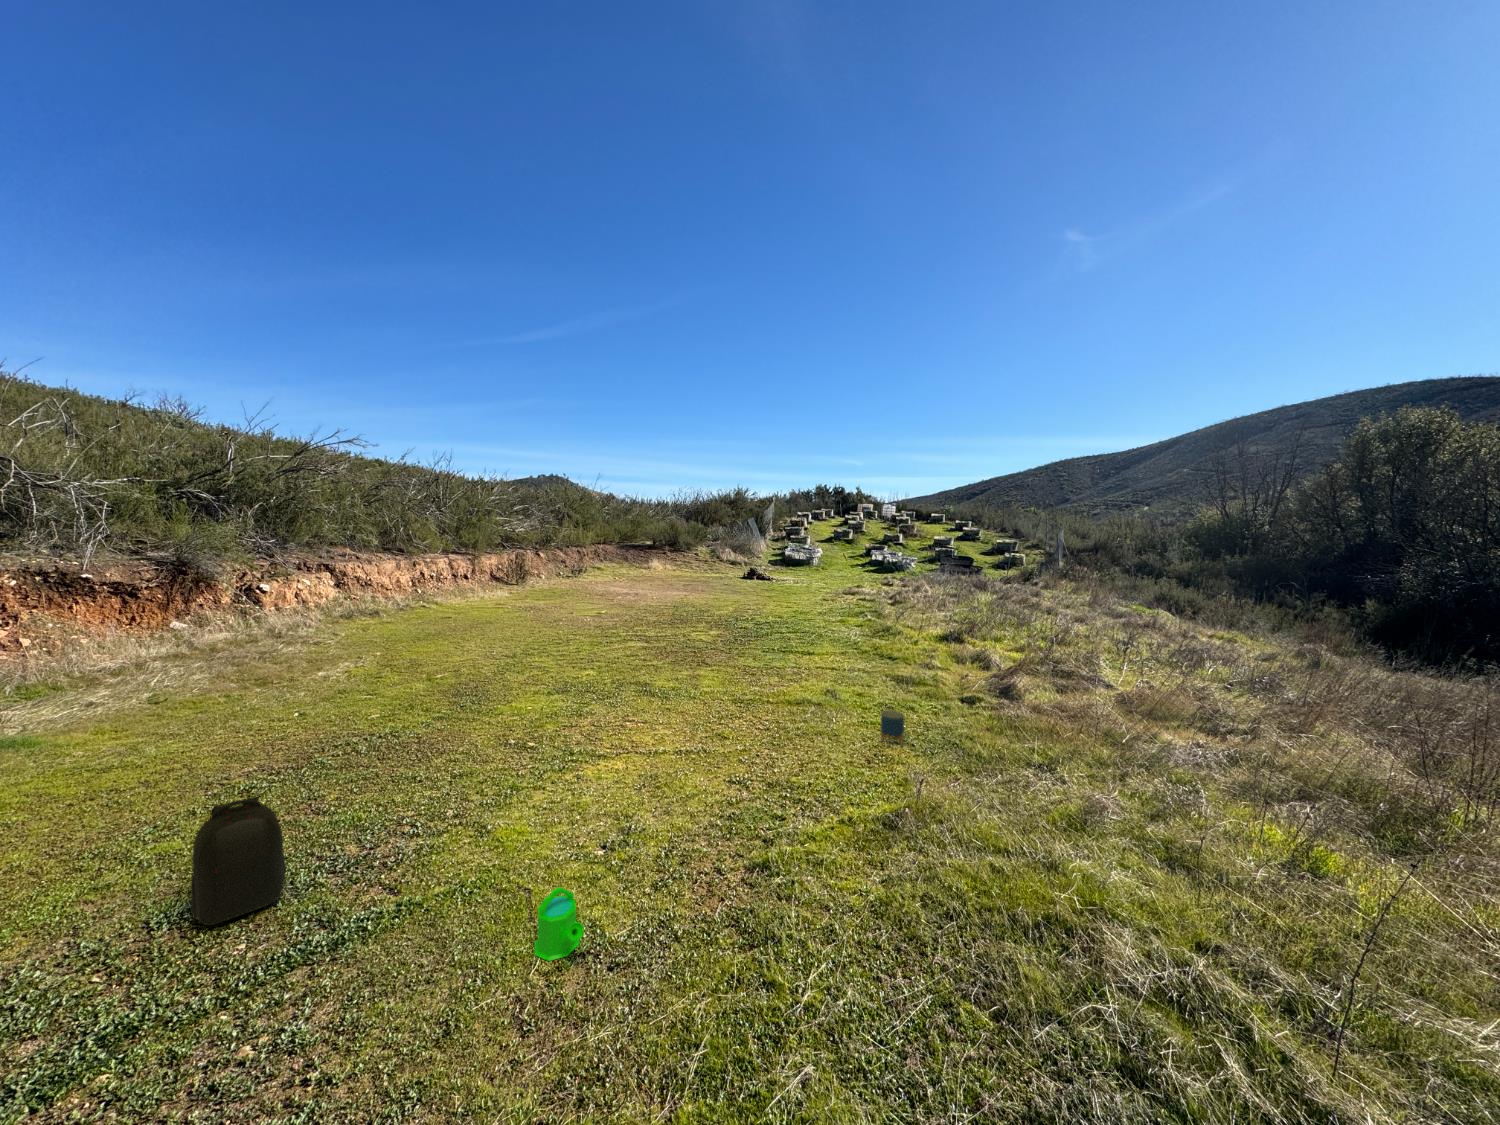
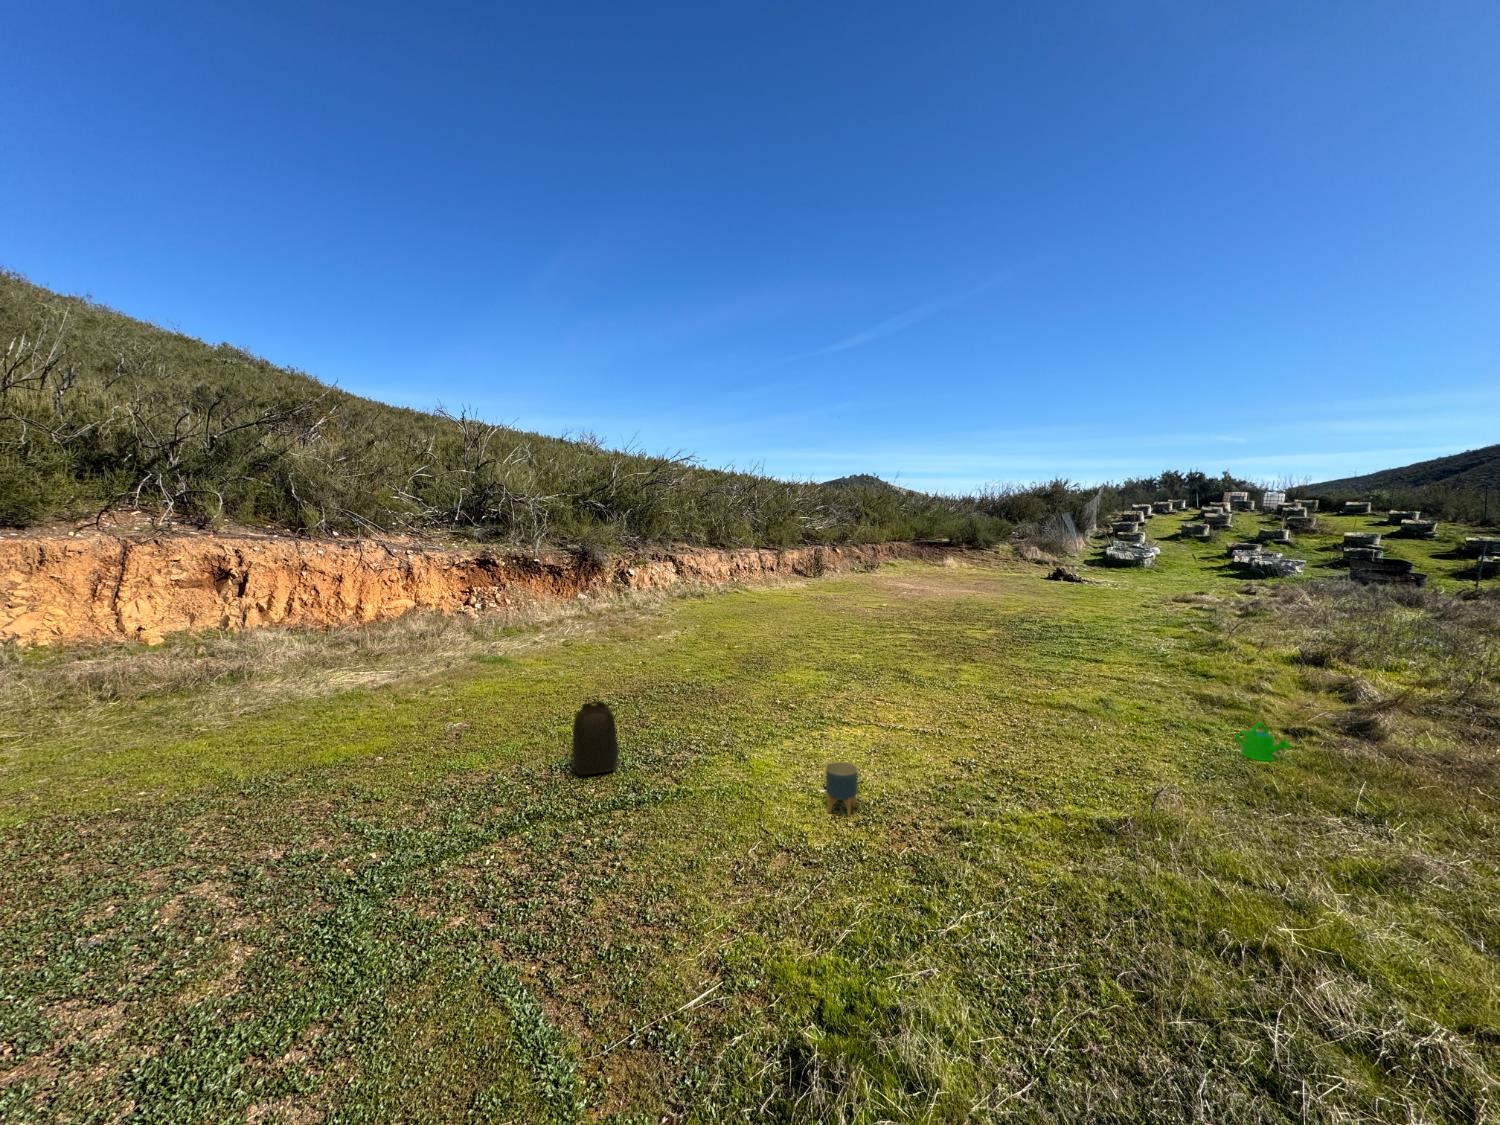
planter: present [880,710,905,748] -> present [825,762,858,817]
watering can: present [534,887,584,961] -> present [1235,722,1290,761]

